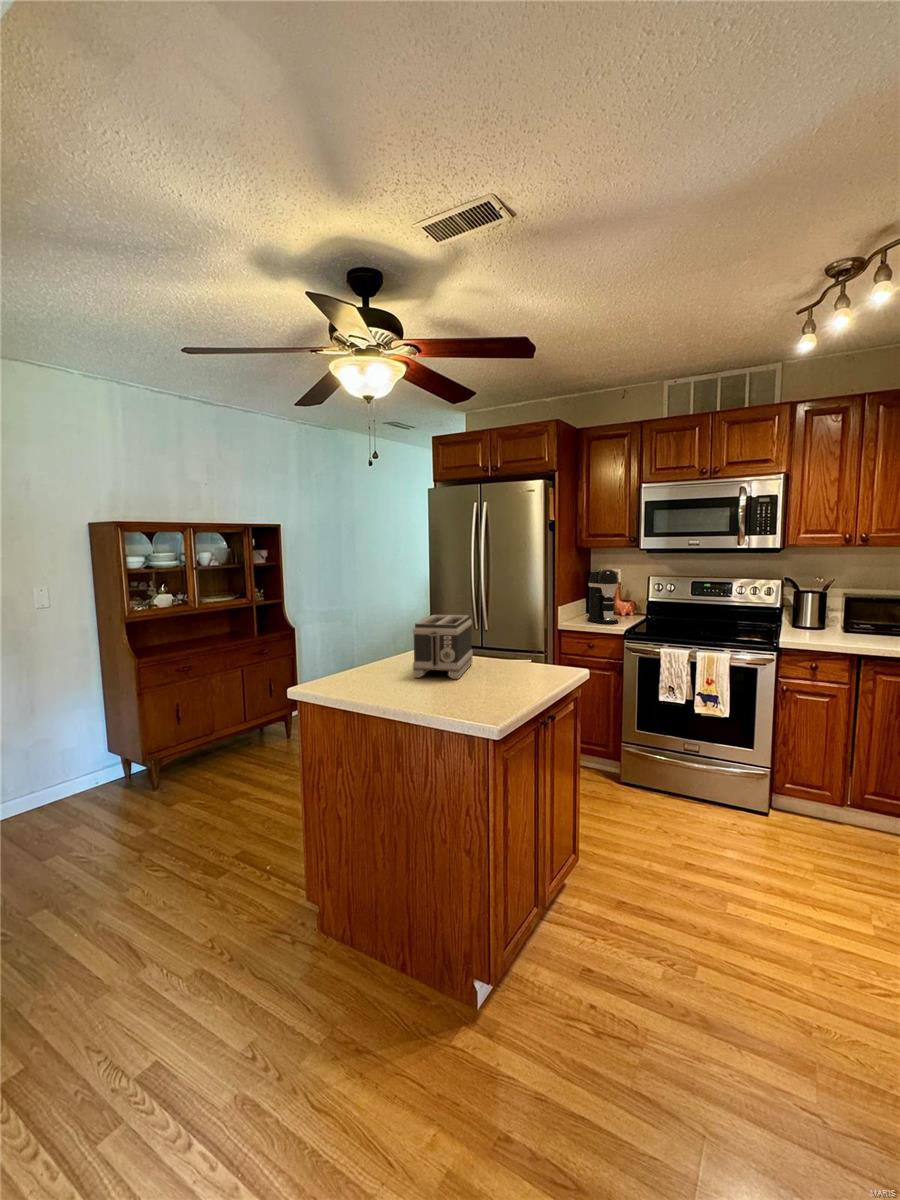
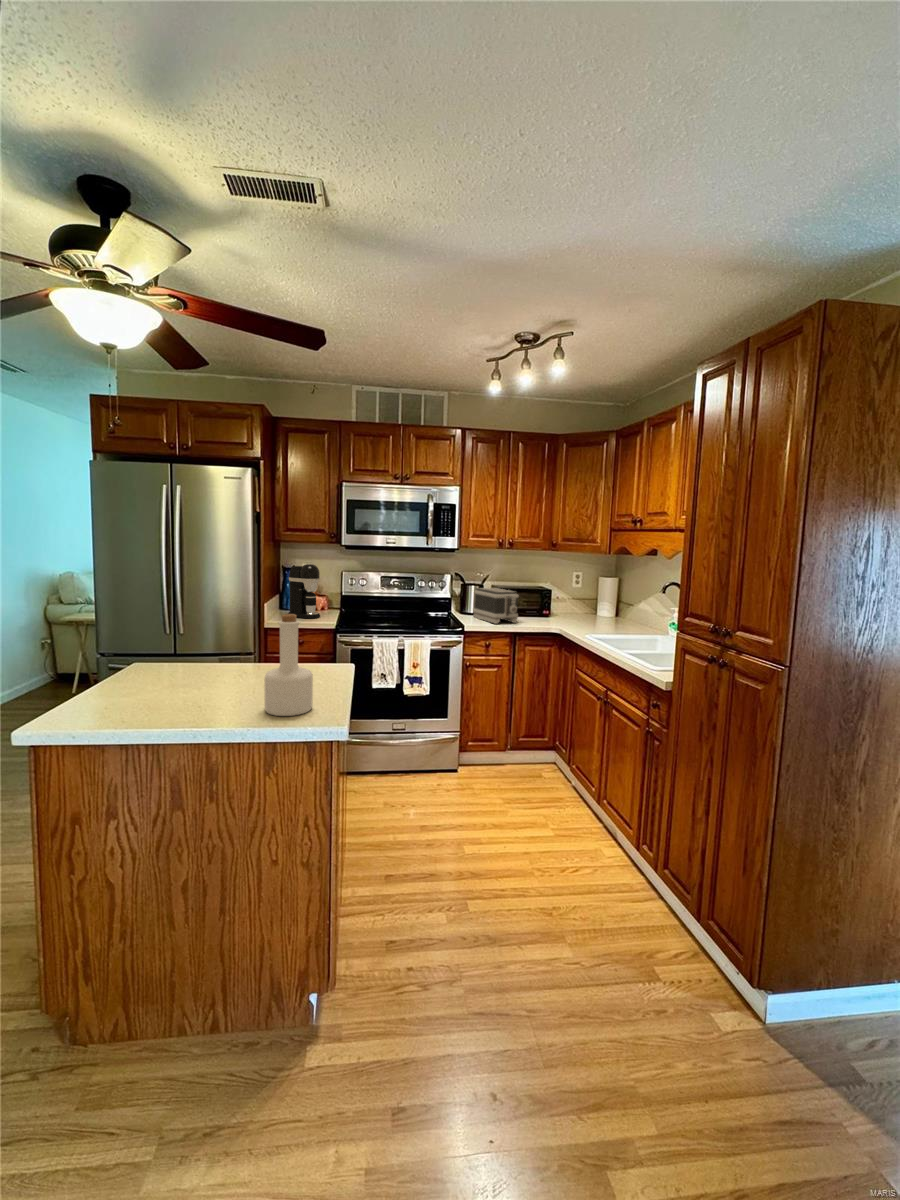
bottle: none [479,610,518,694] -> present [265,614,313,716]
toaster: present [413,615,473,679] -> present [473,588,519,624]

